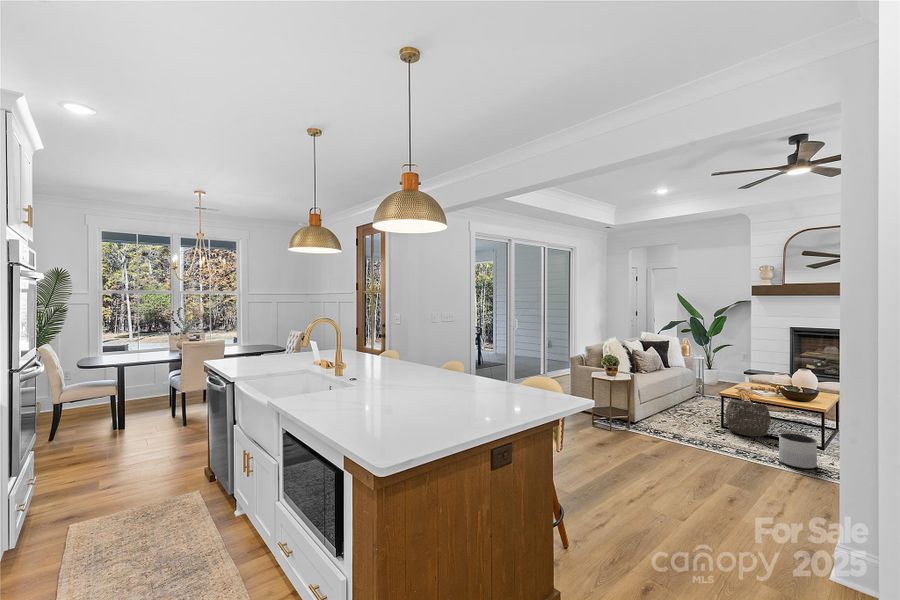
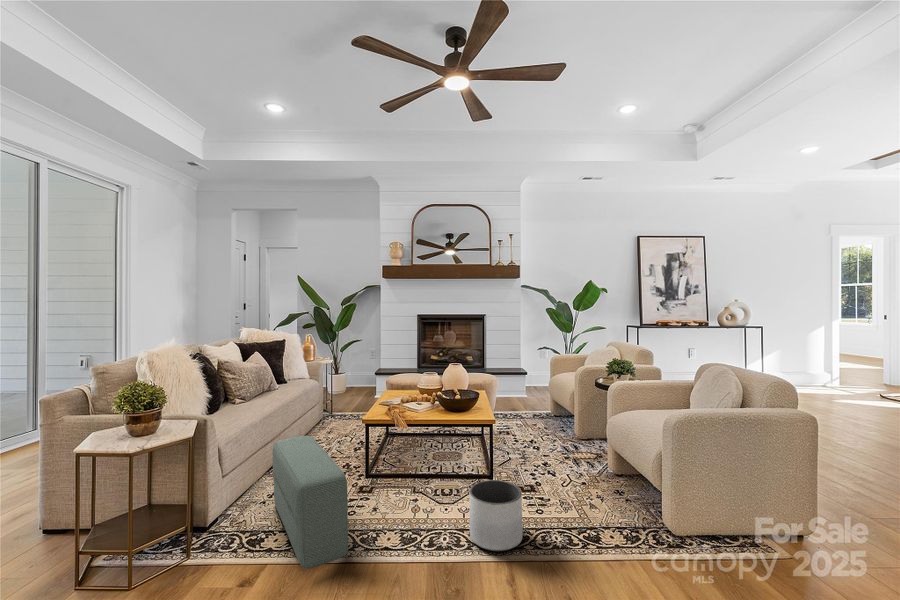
pouf: none [665,392,704,446] -> present [273,436,348,569]
woven basket: present [725,398,771,437] -> none [372,419,435,489]

